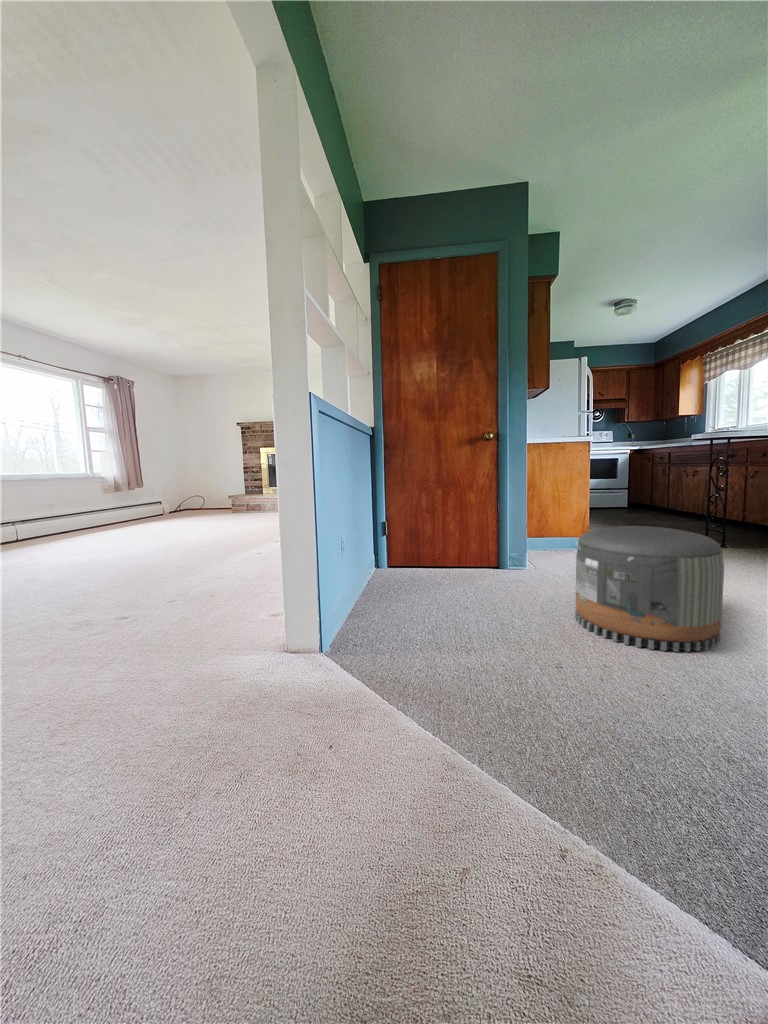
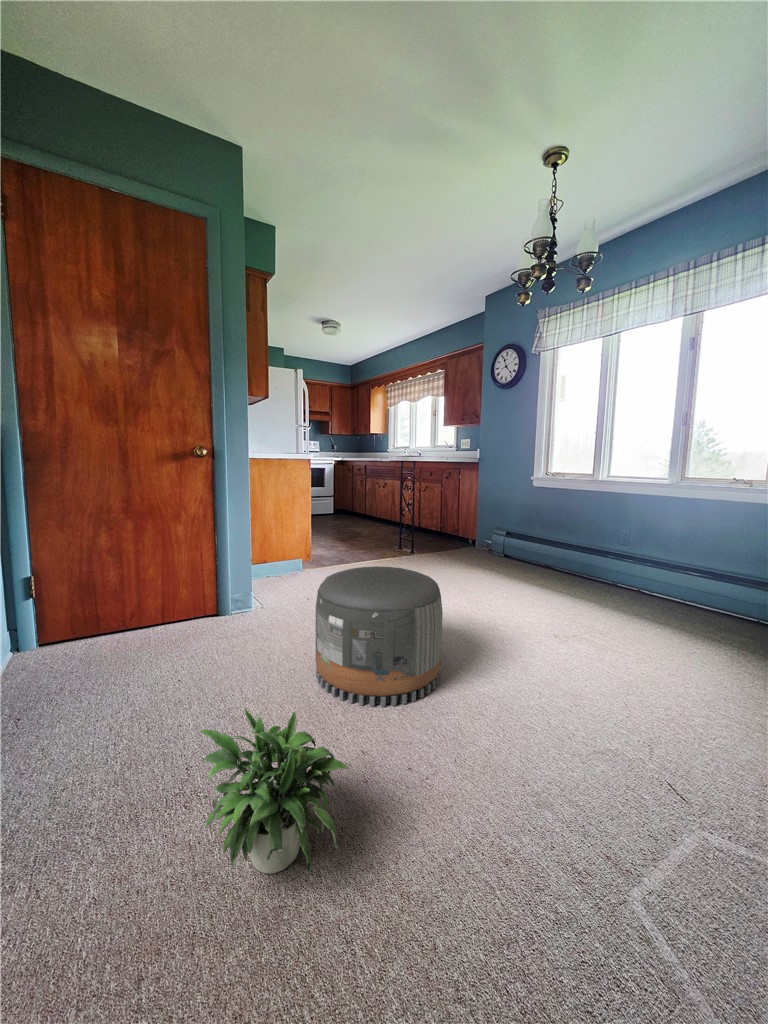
potted plant: none [474,591,578,700] -> present [200,709,347,874]

